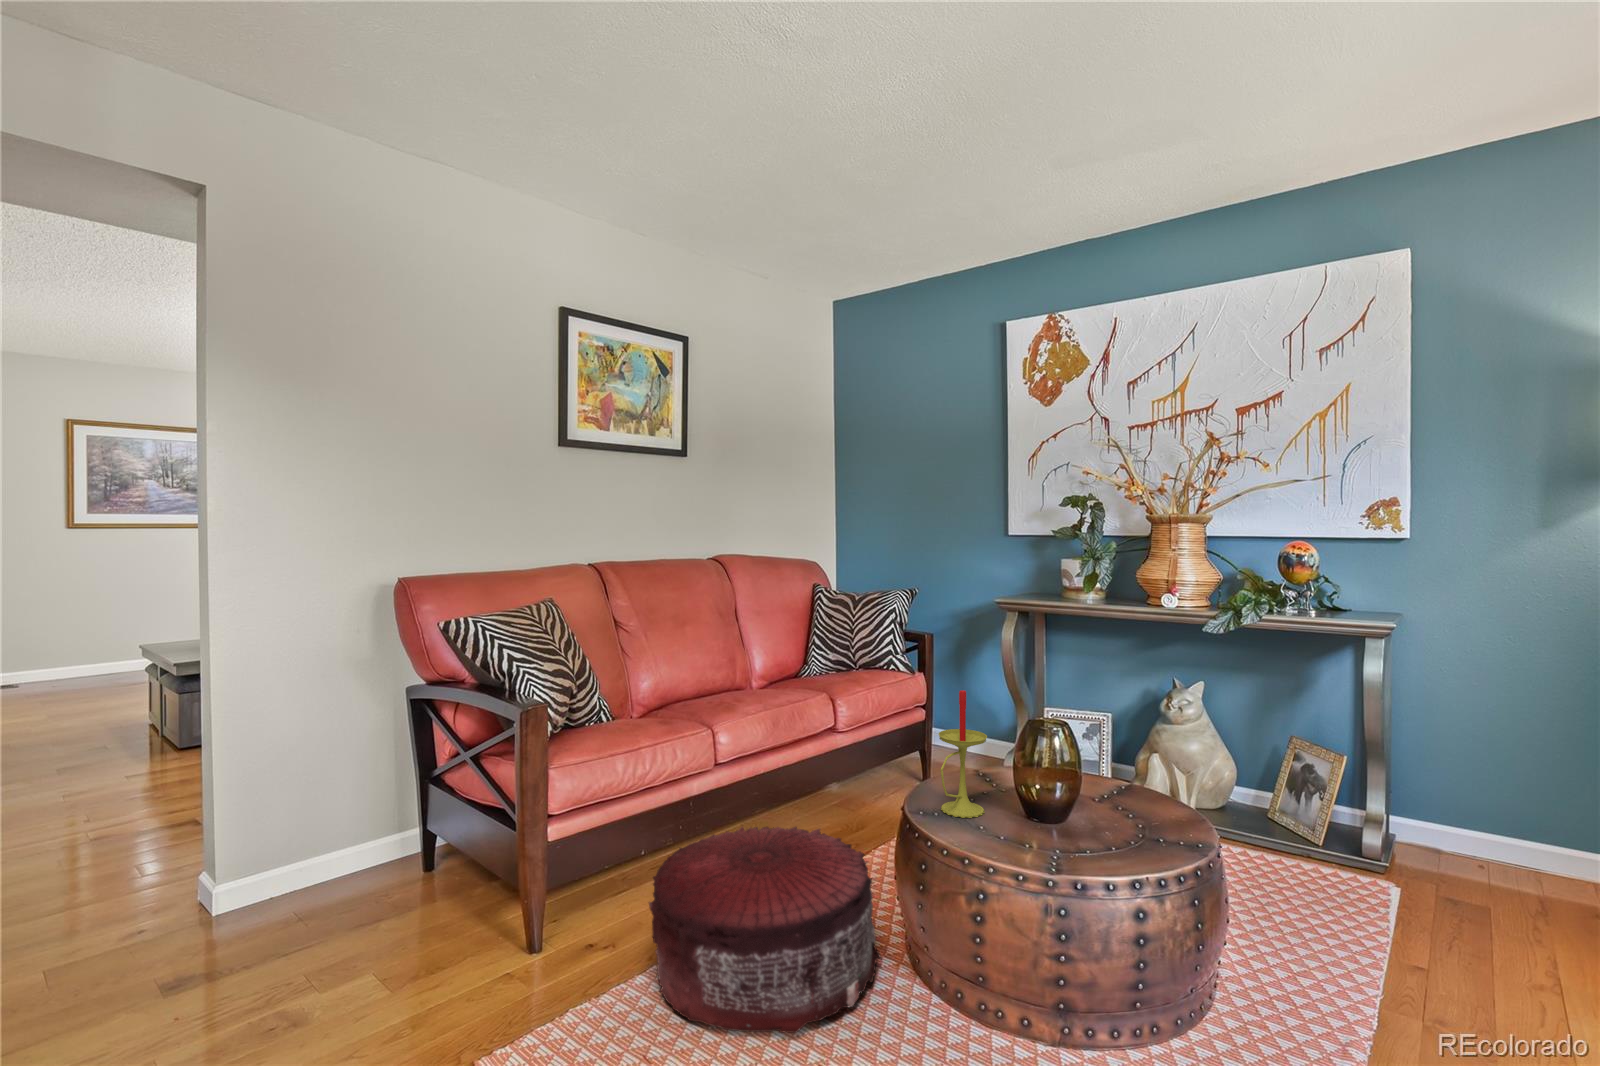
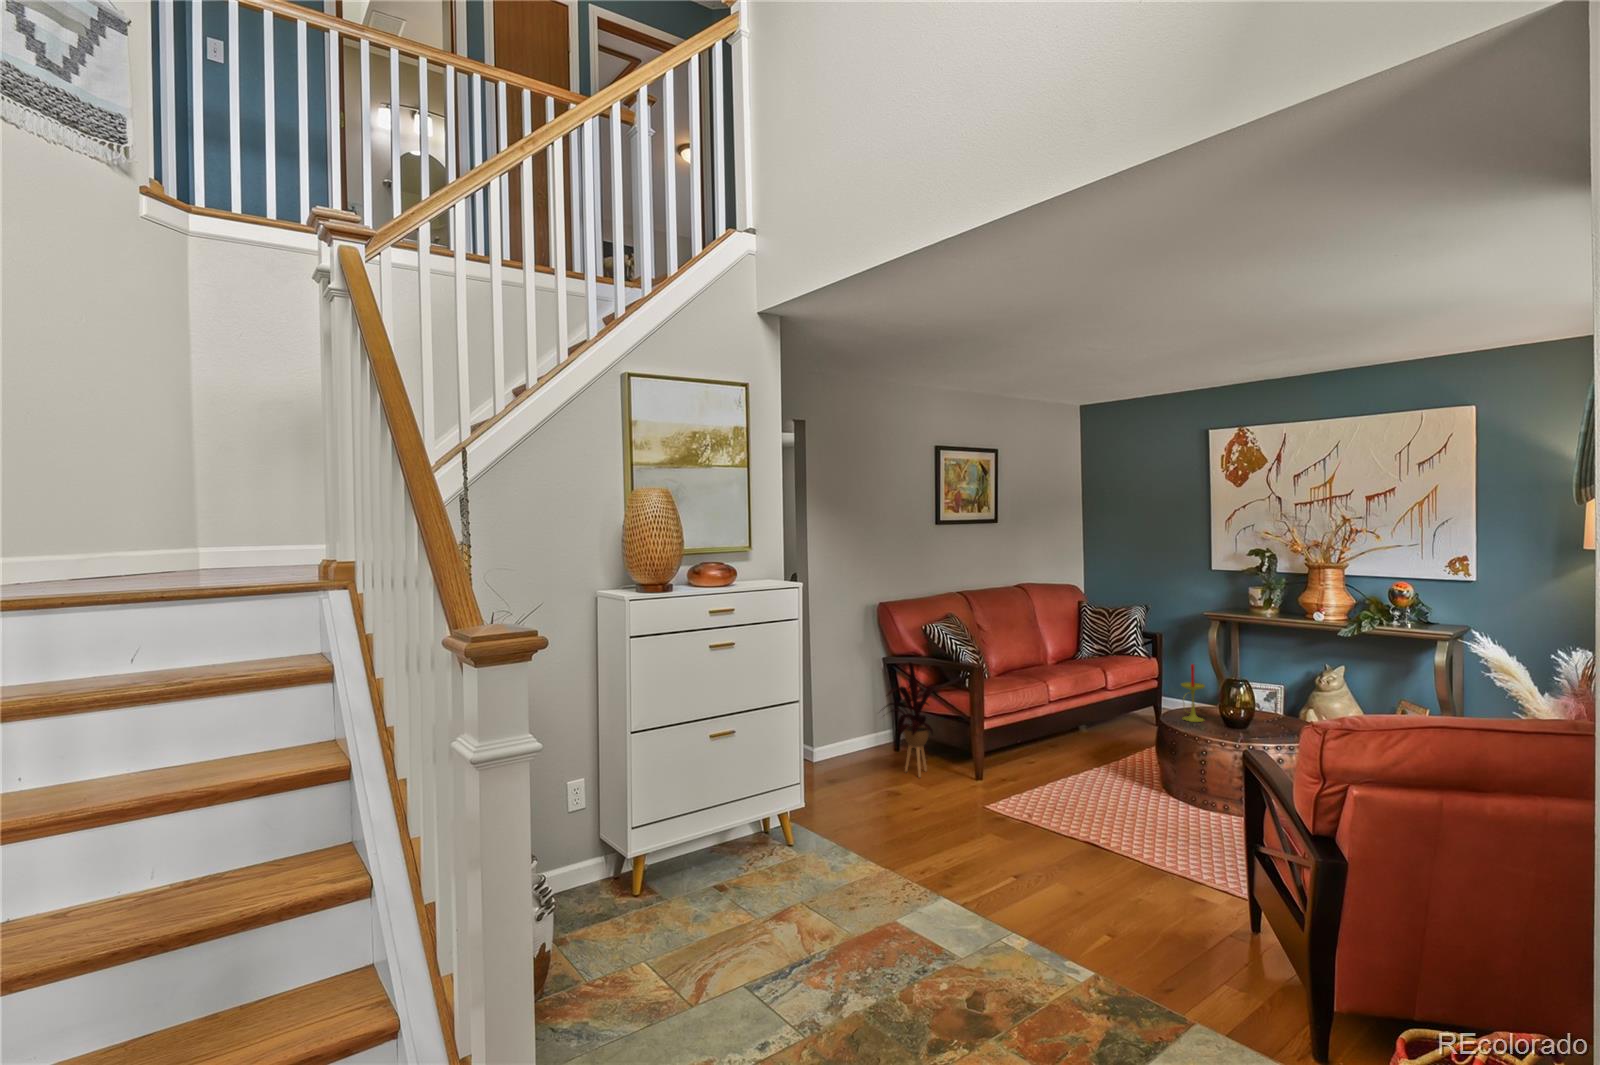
house plant: none [279,697,471,962] -> present [886,662,937,777]
pouf: present [649,827,881,1033] -> none [1043,728,1154,804]

